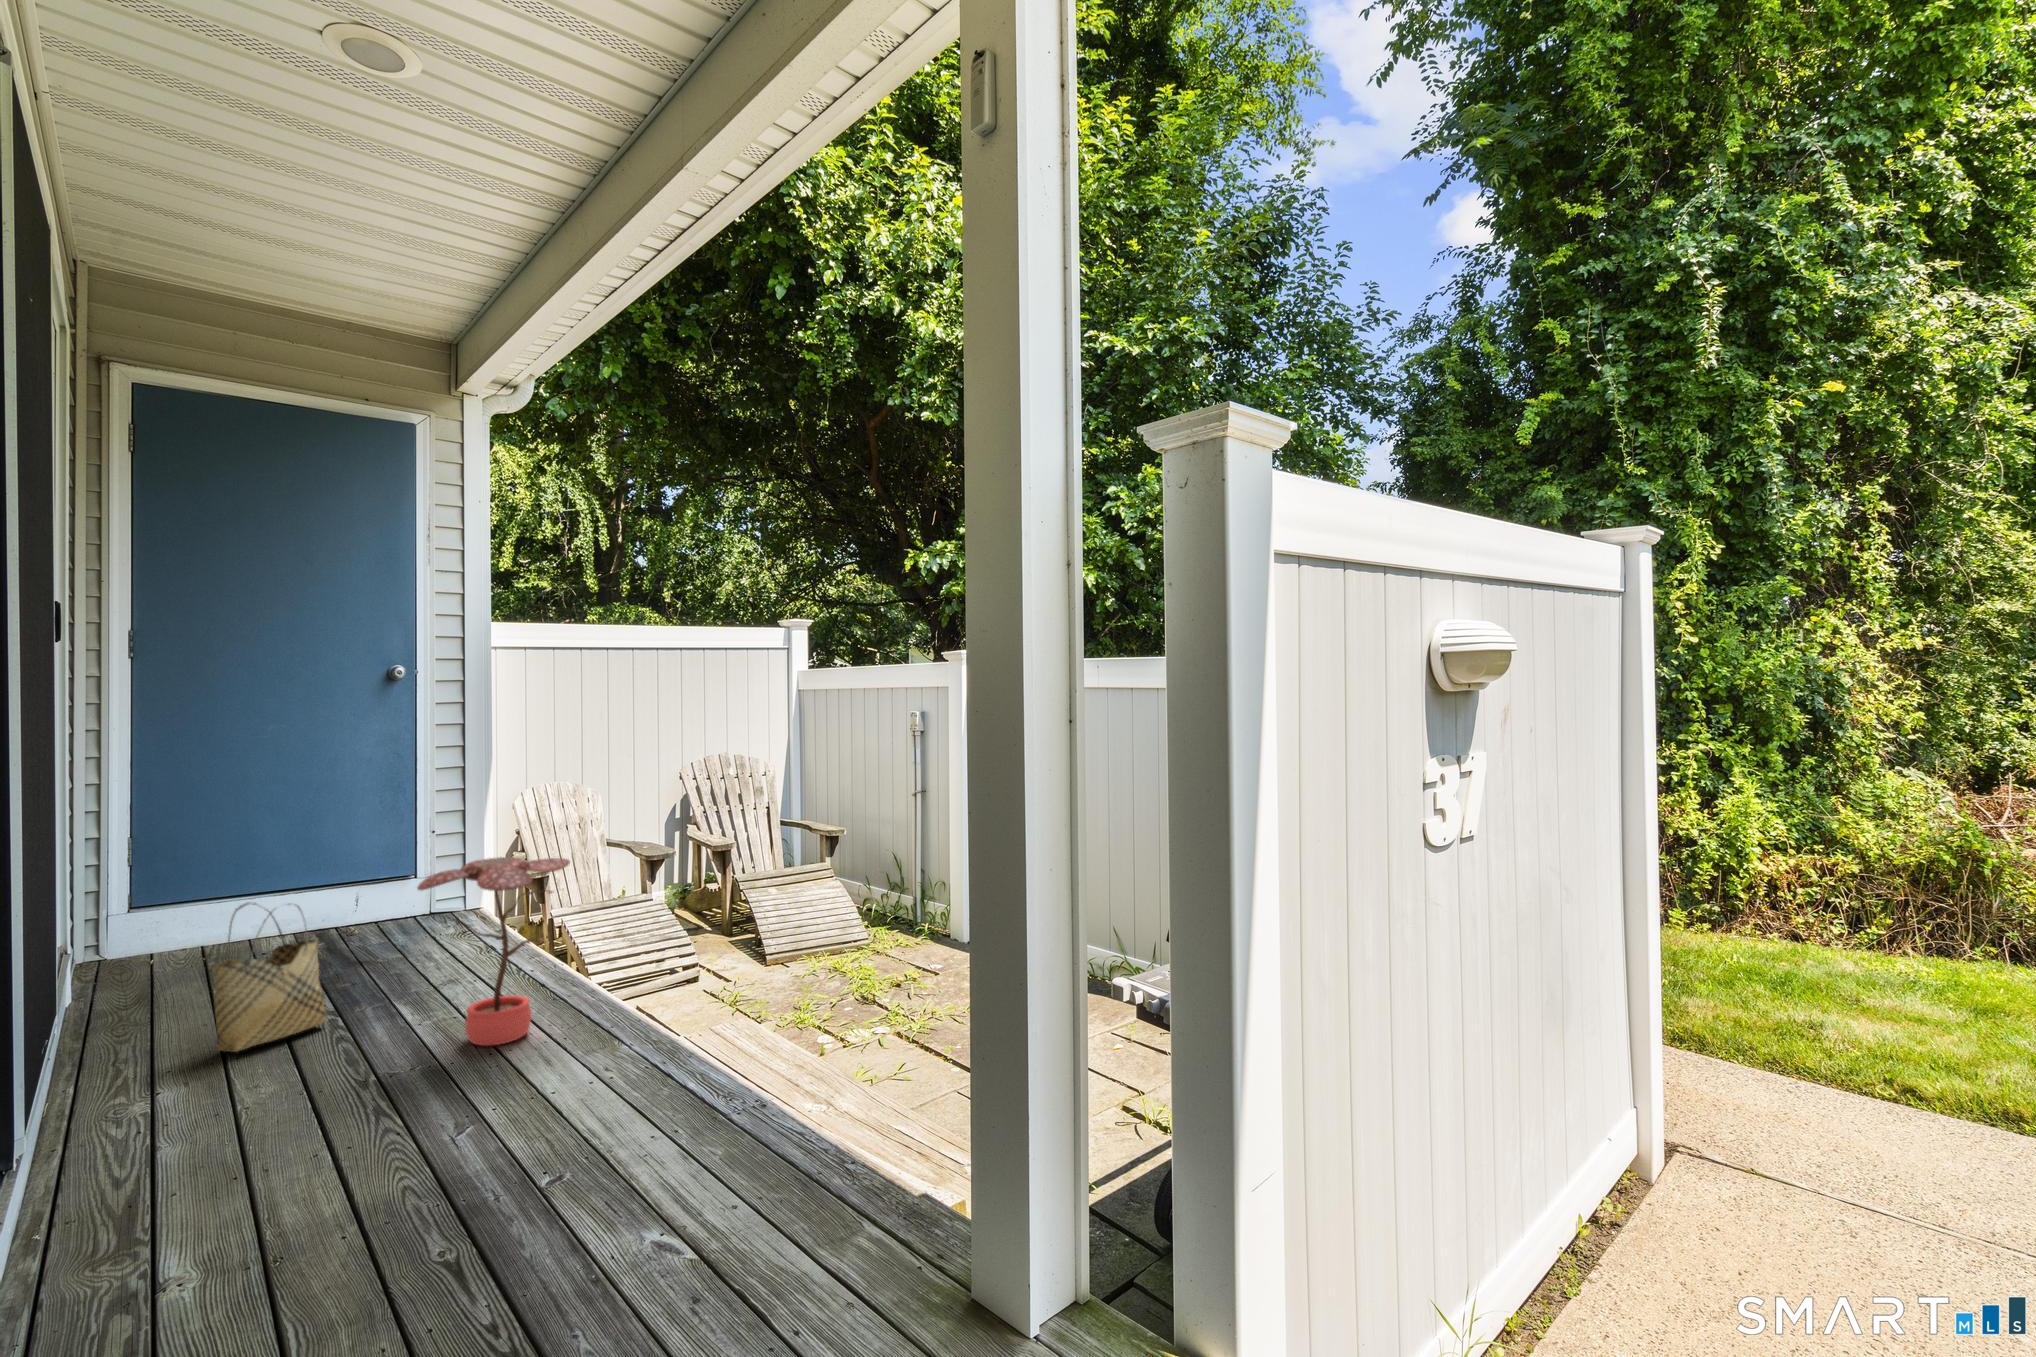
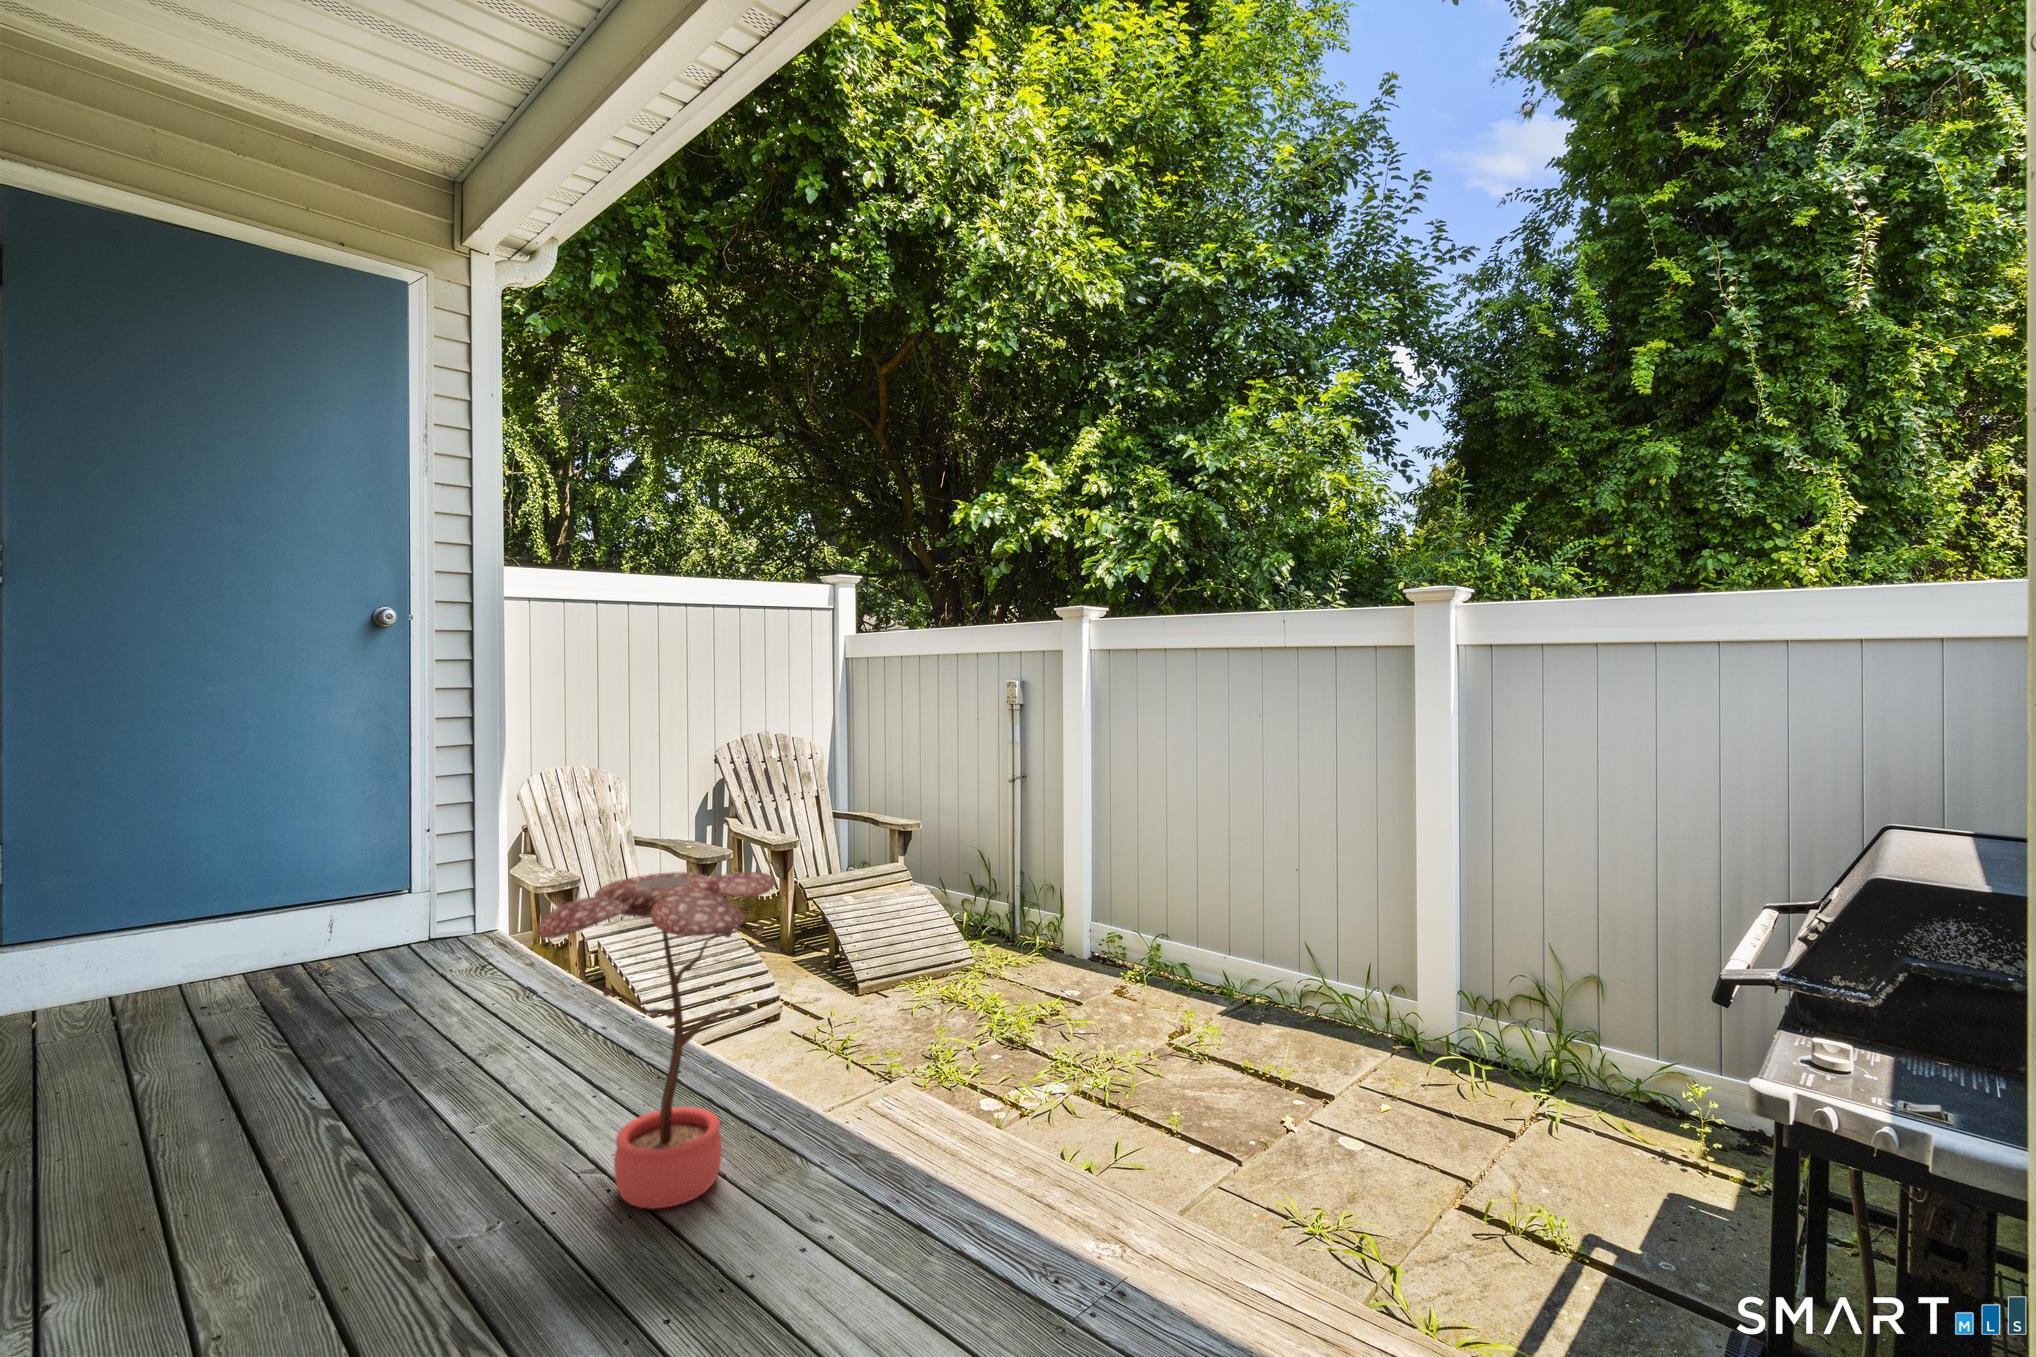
woven basket: present [212,903,326,1052] -> none [133,963,343,1253]

